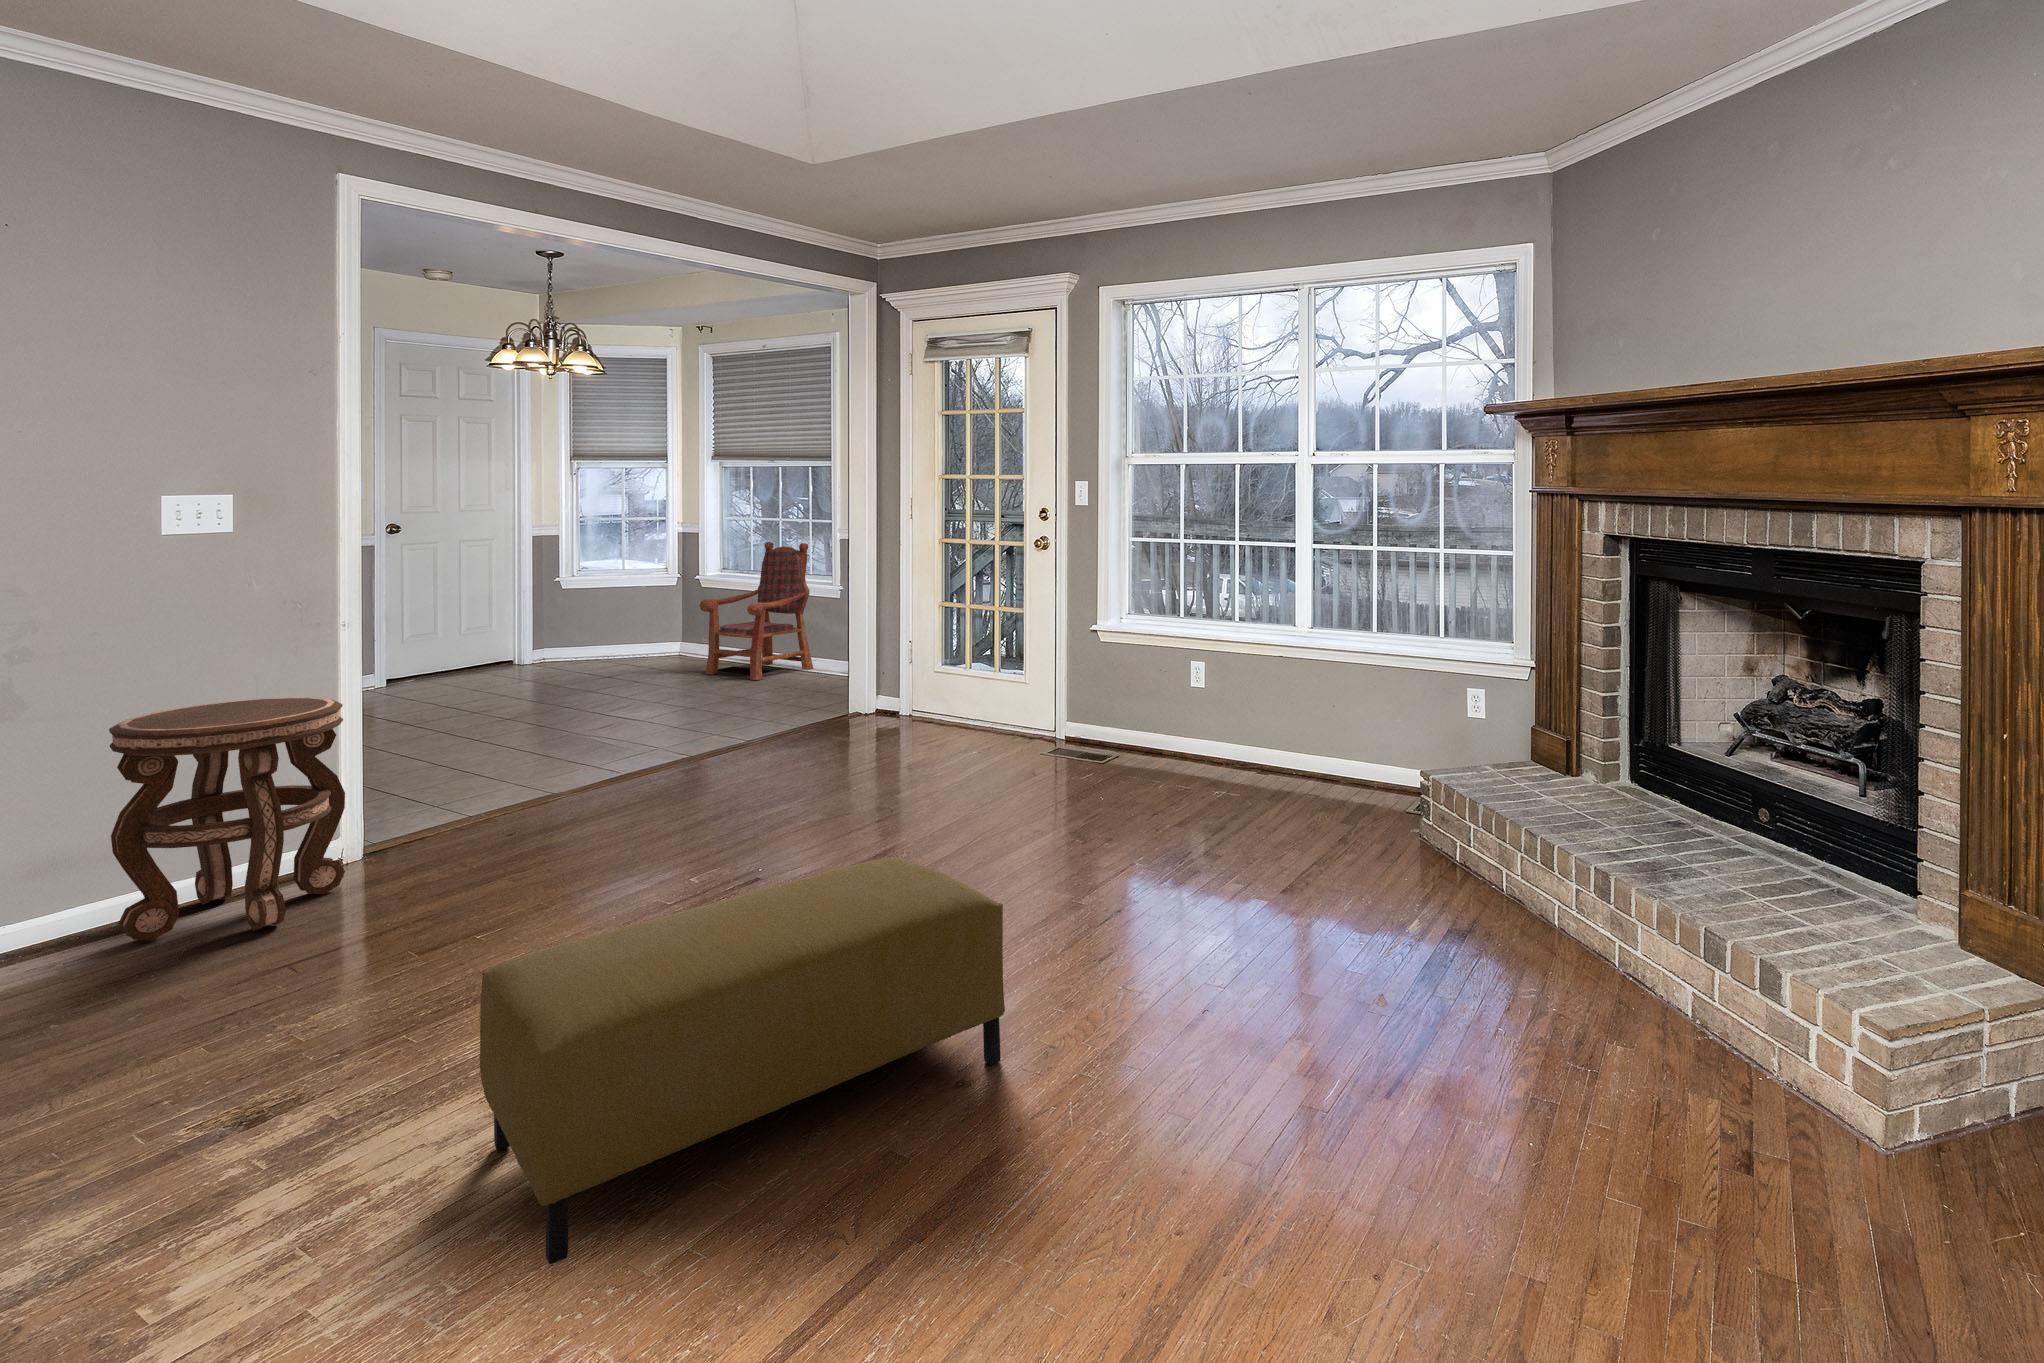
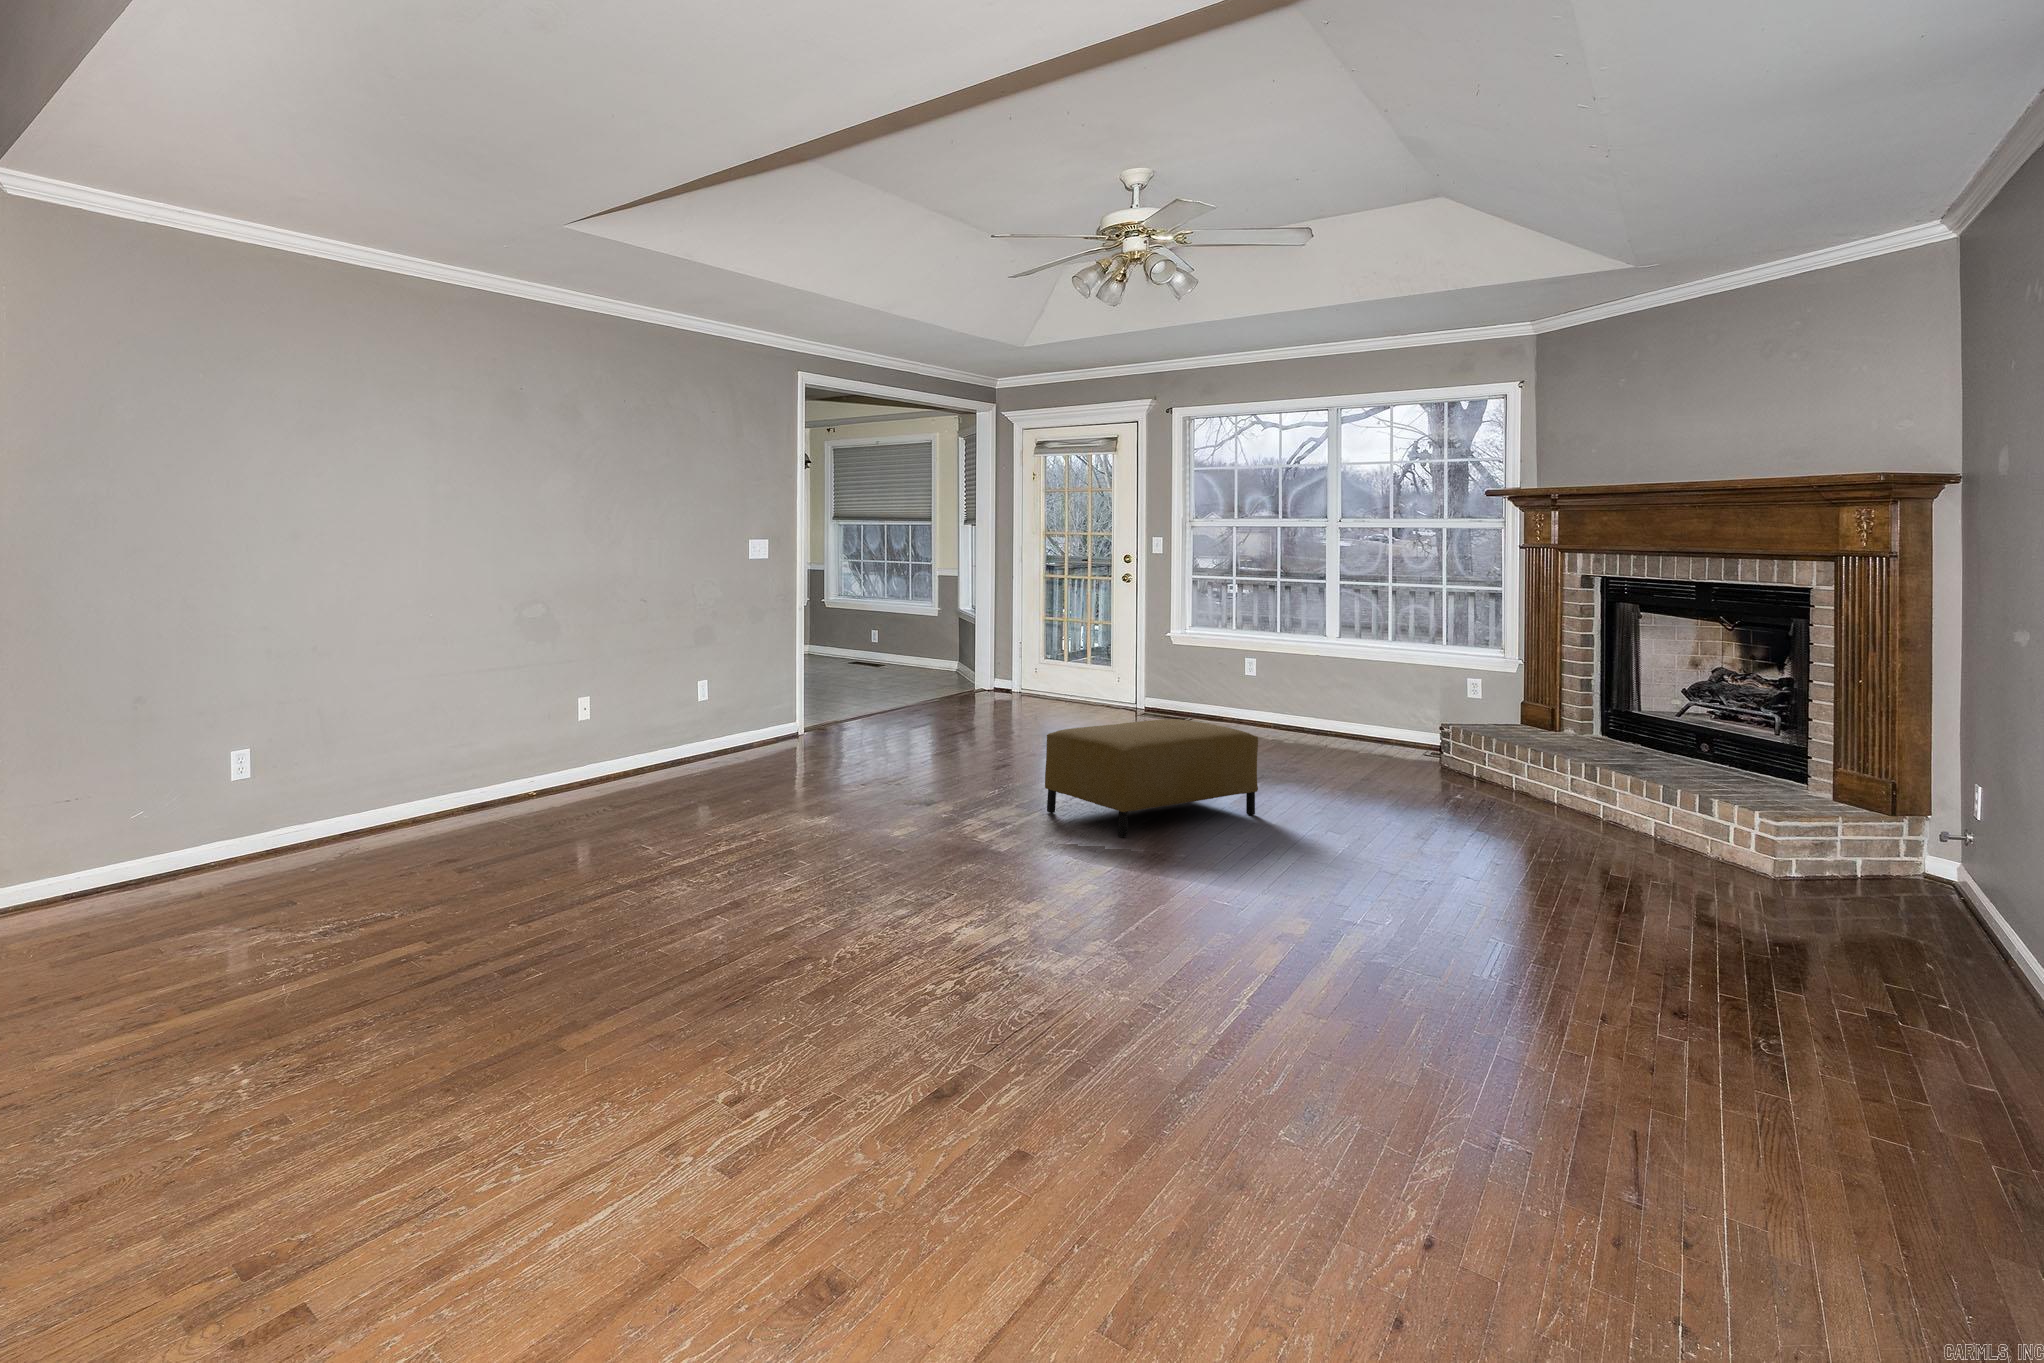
armchair: present [700,542,813,680] -> none [835,576,906,670]
side table: present [109,697,345,940] -> none [748,637,830,748]

